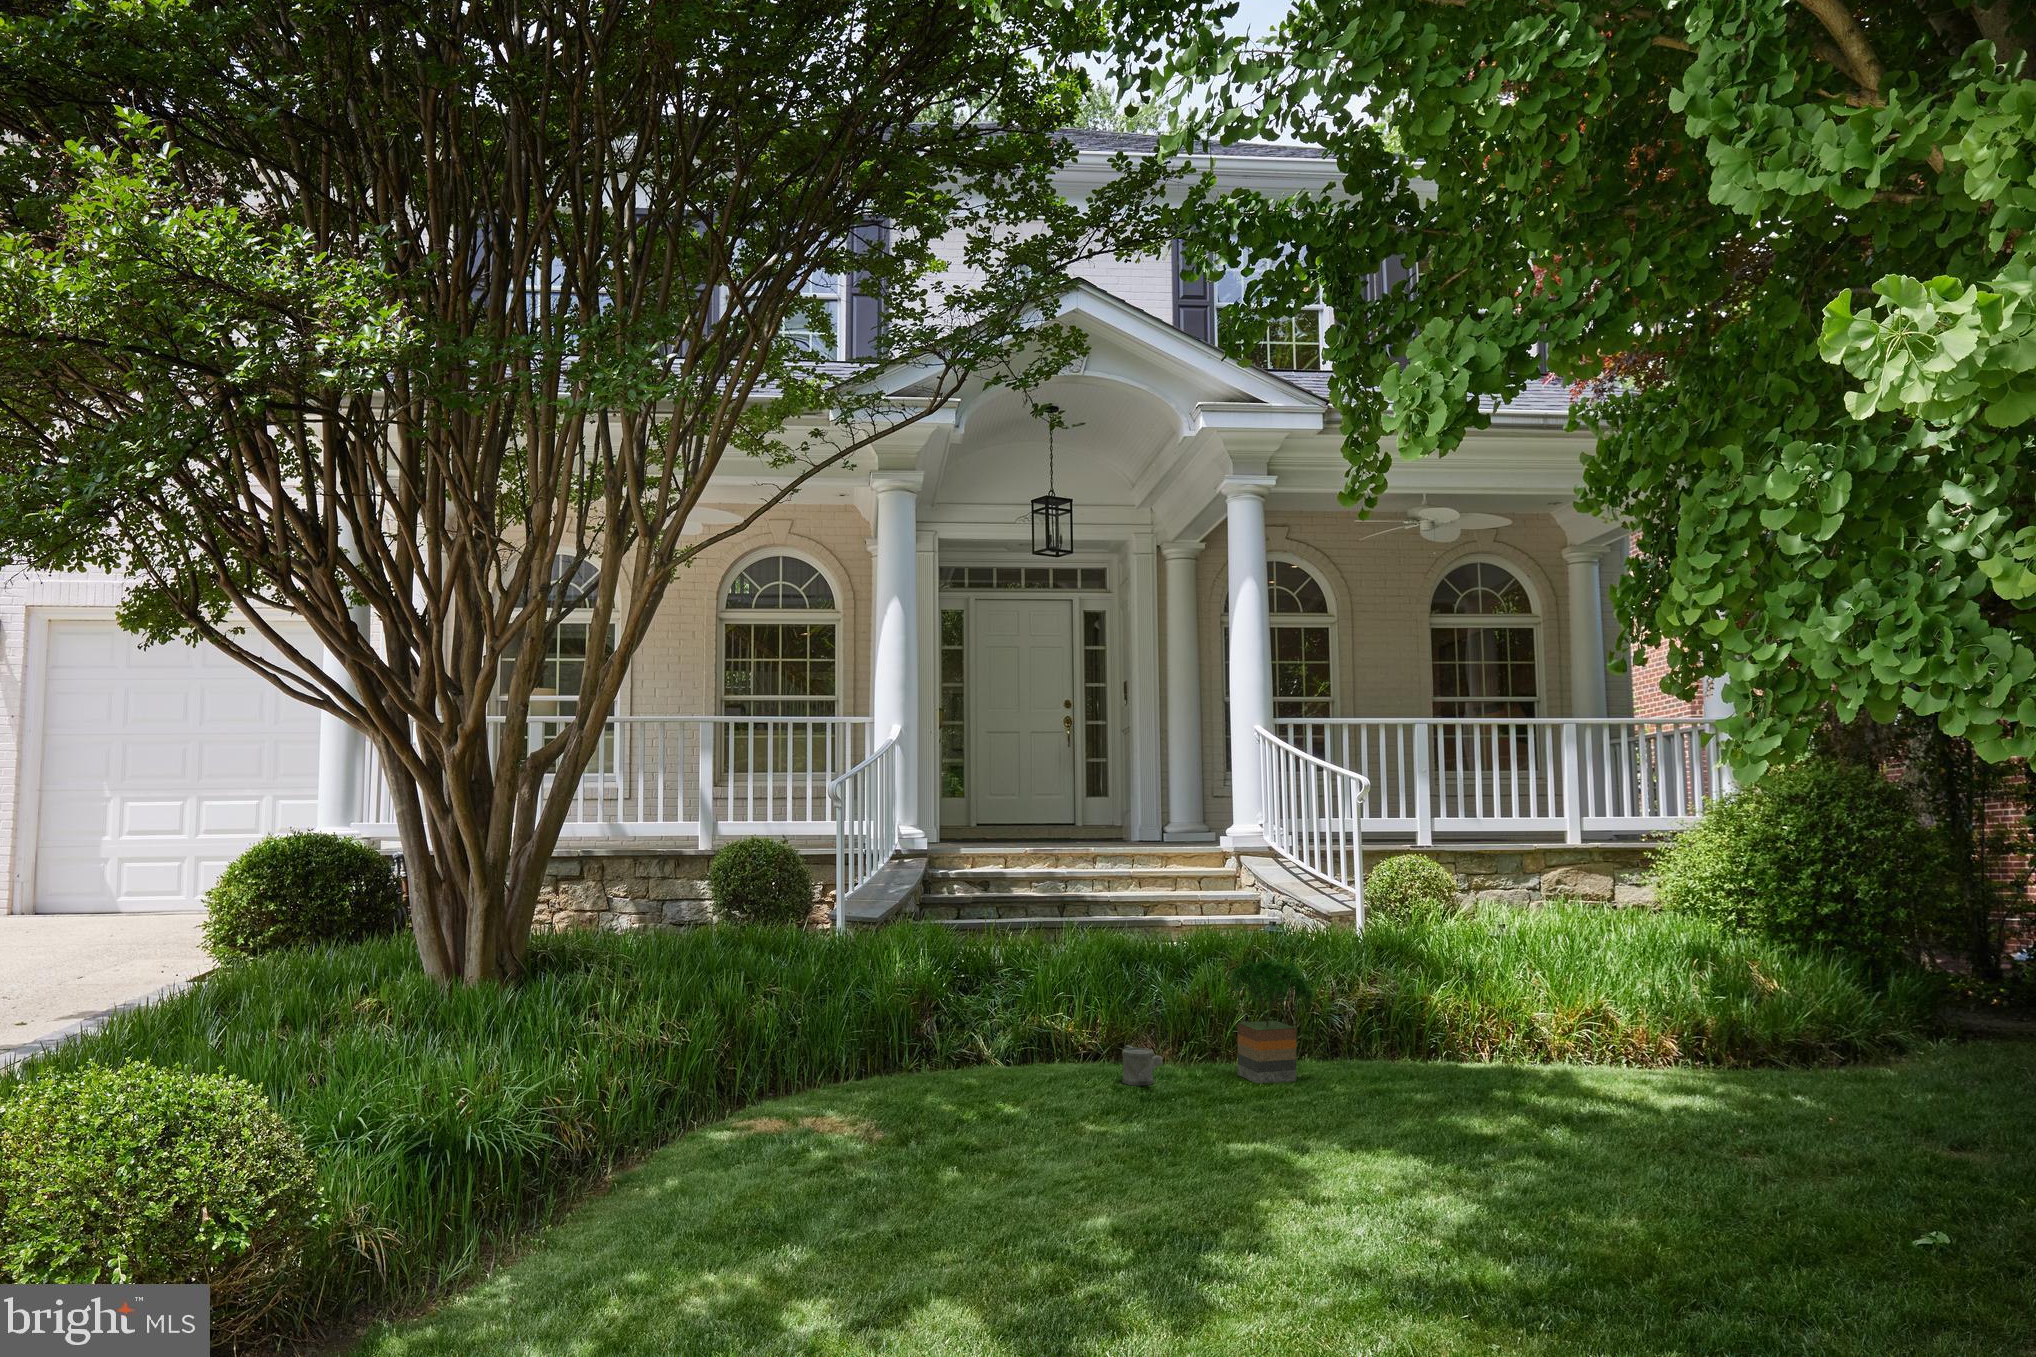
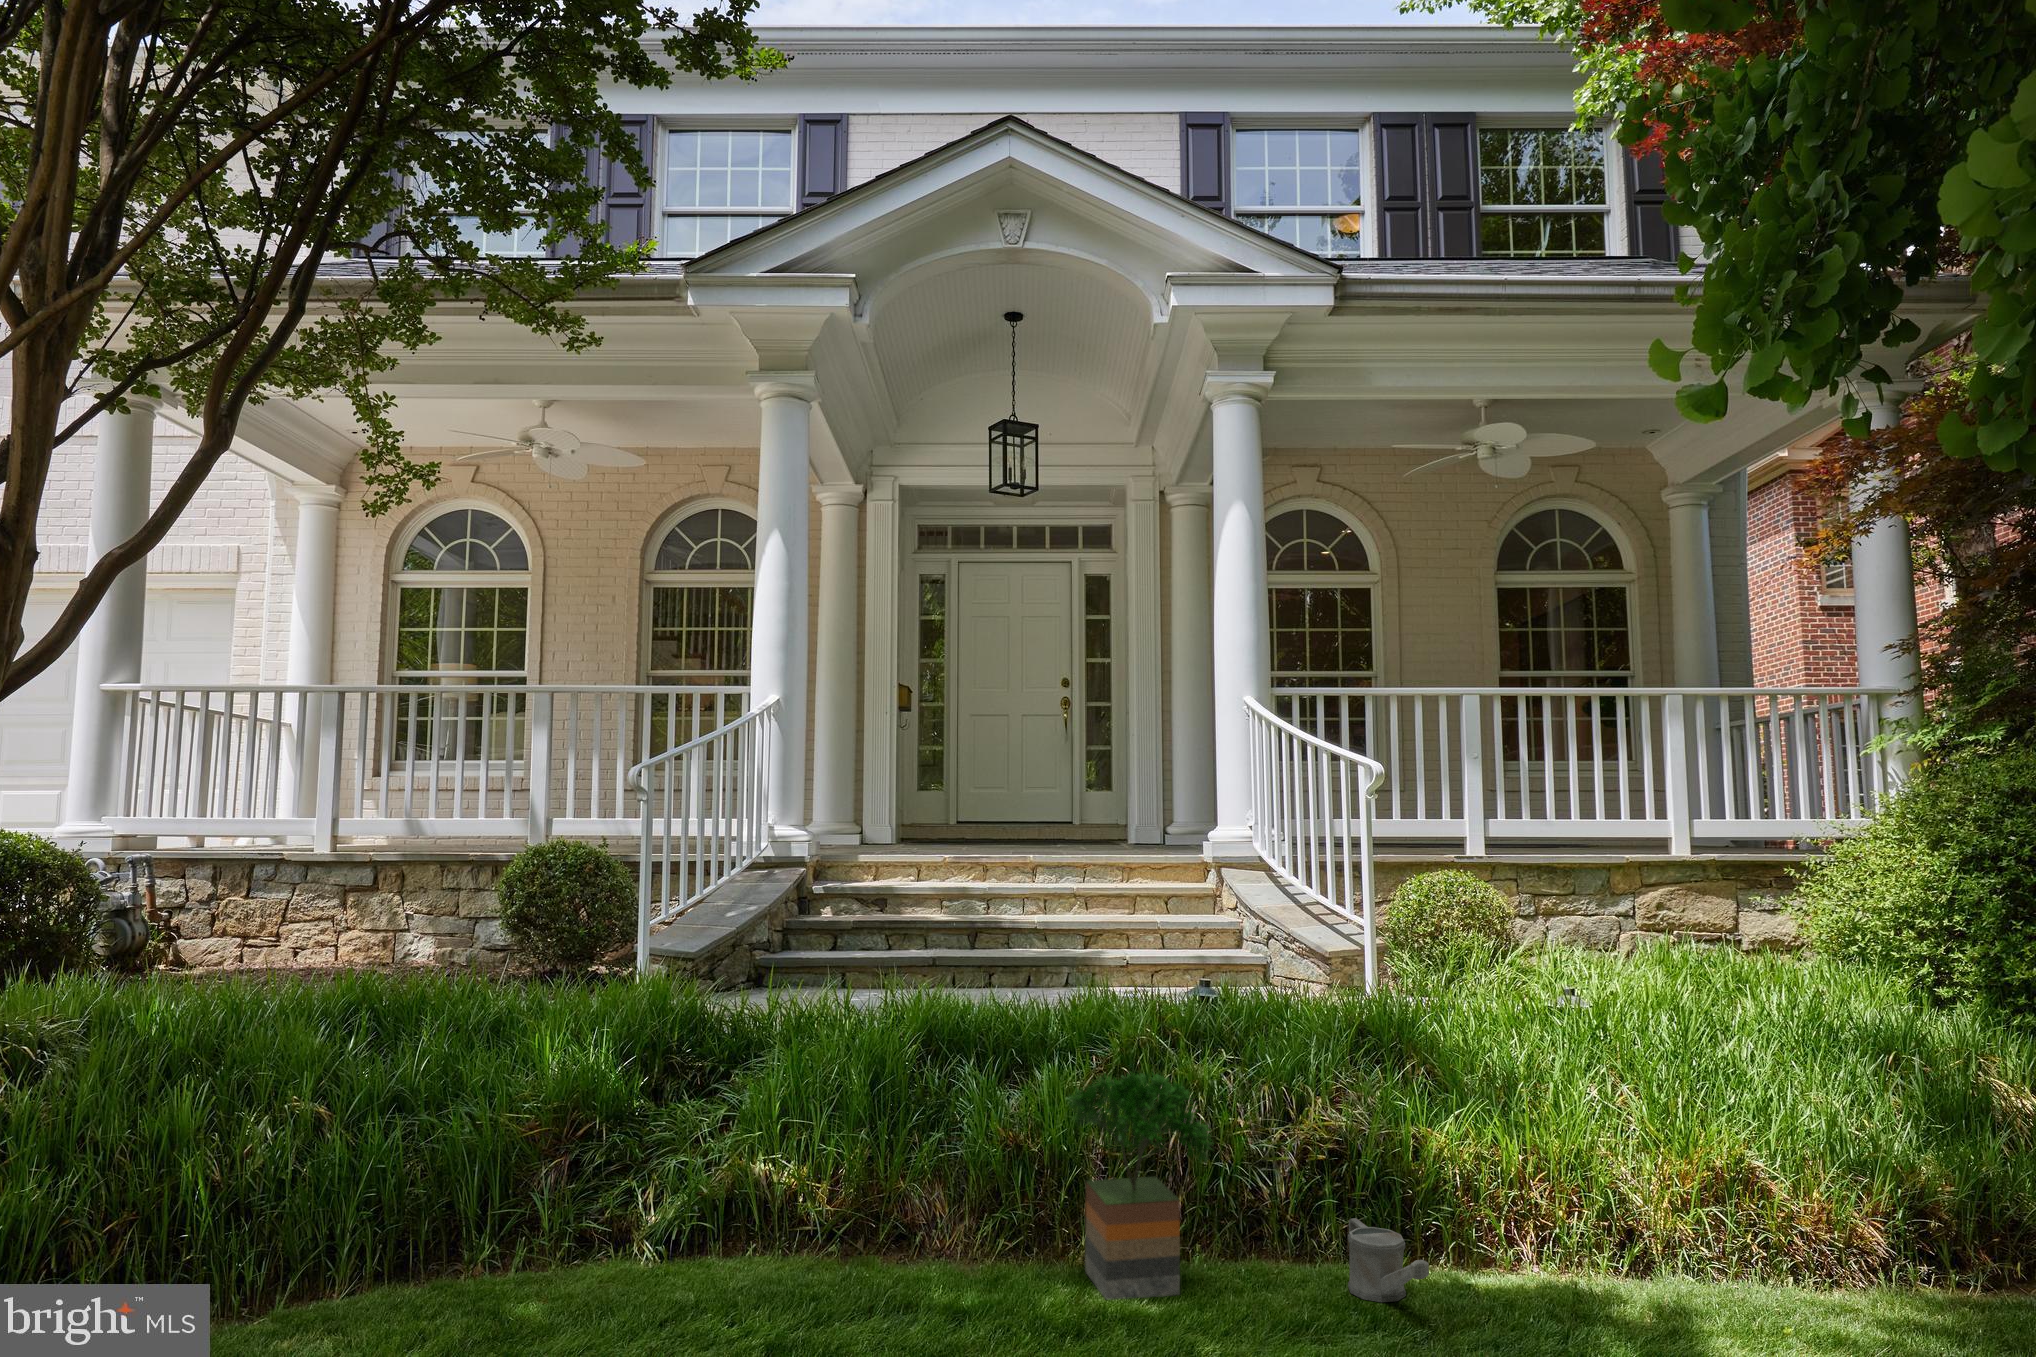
watering can: present [1122,1045,1162,1086] -> present [1348,1218,1429,1302]

